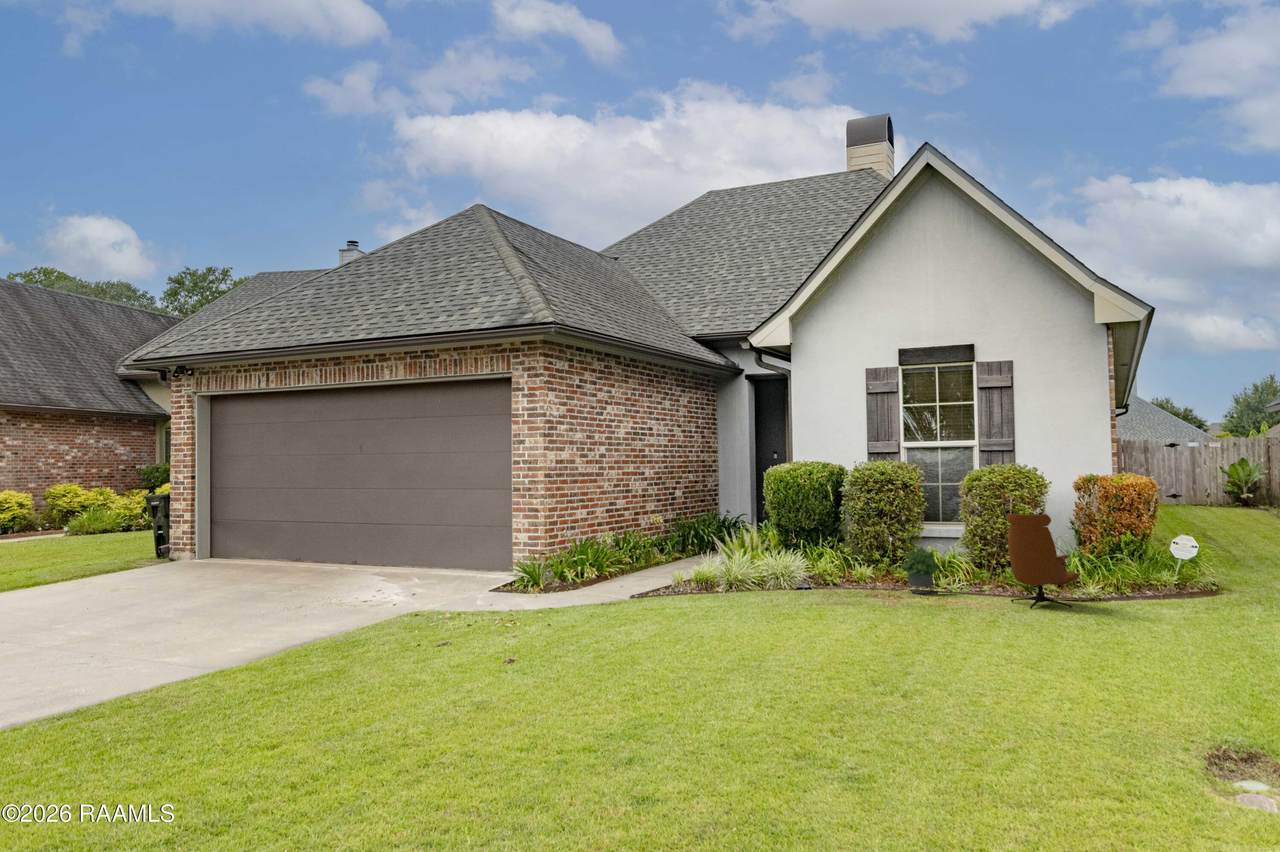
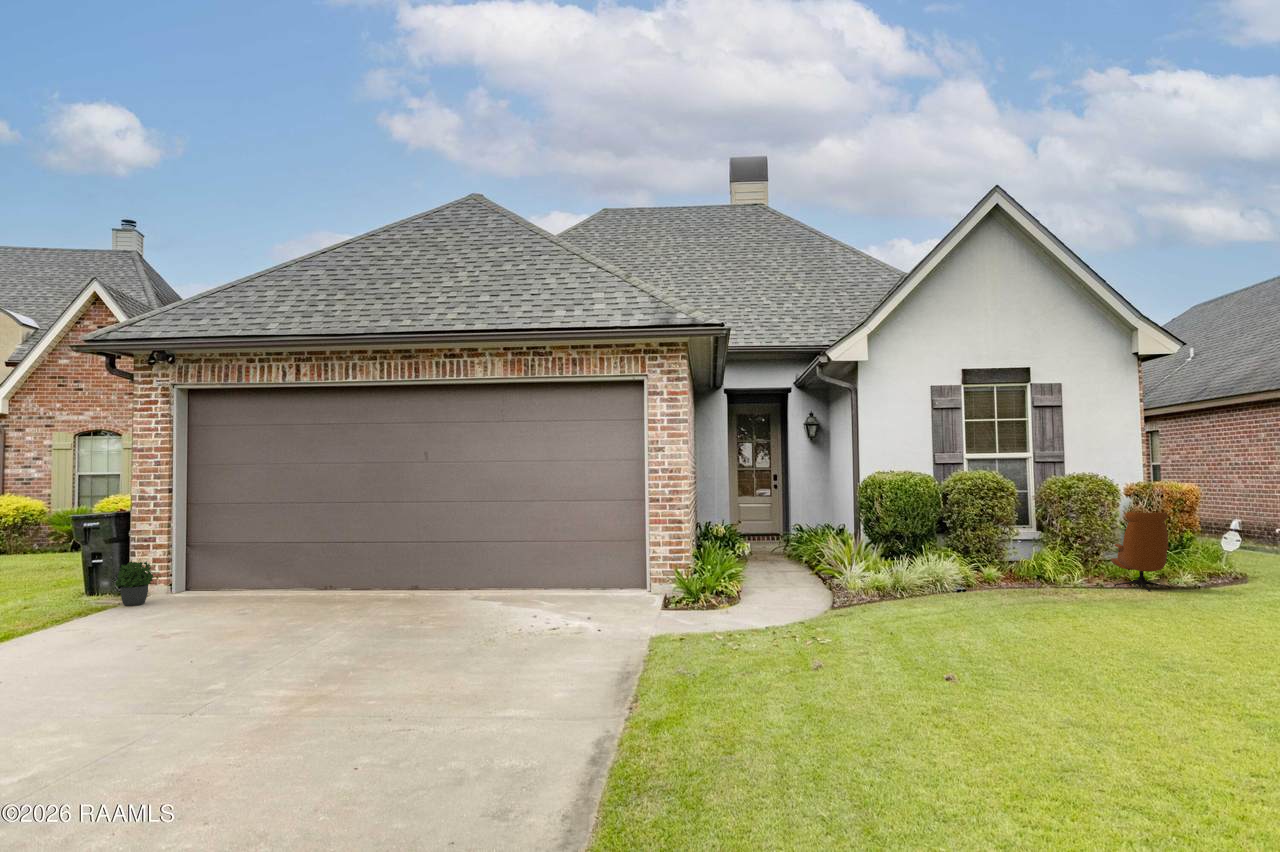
potted plant: present [901,547,940,594] -> present [115,561,154,606]

